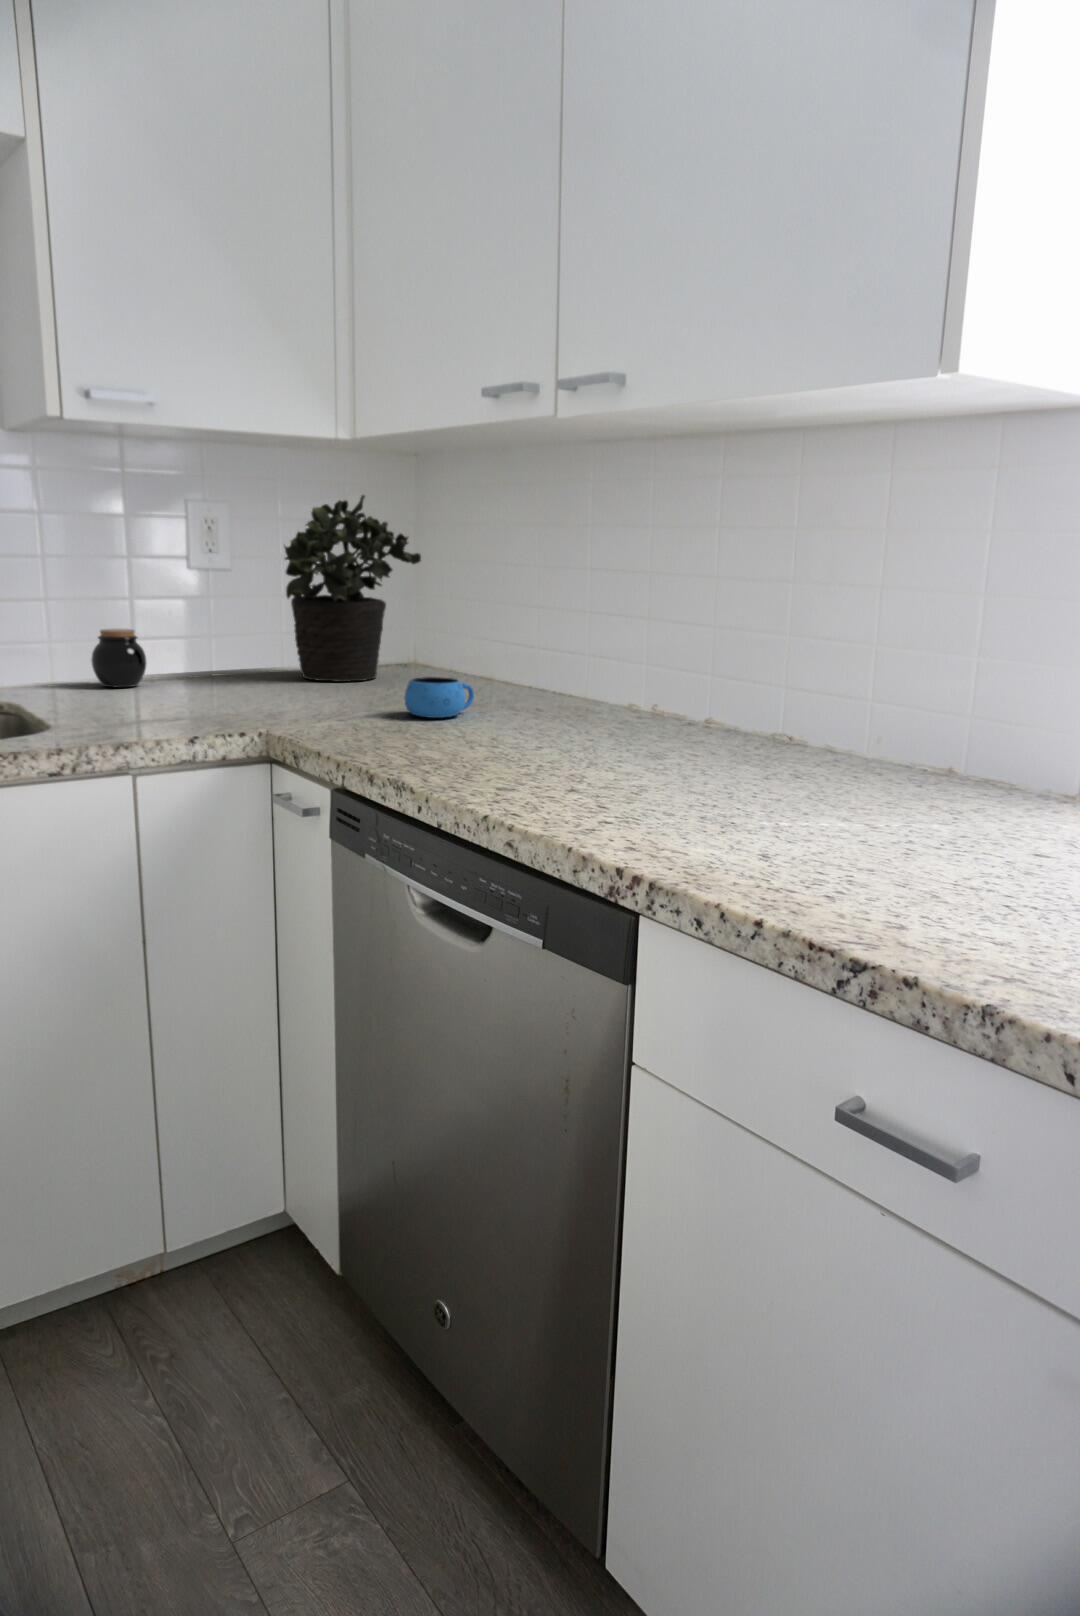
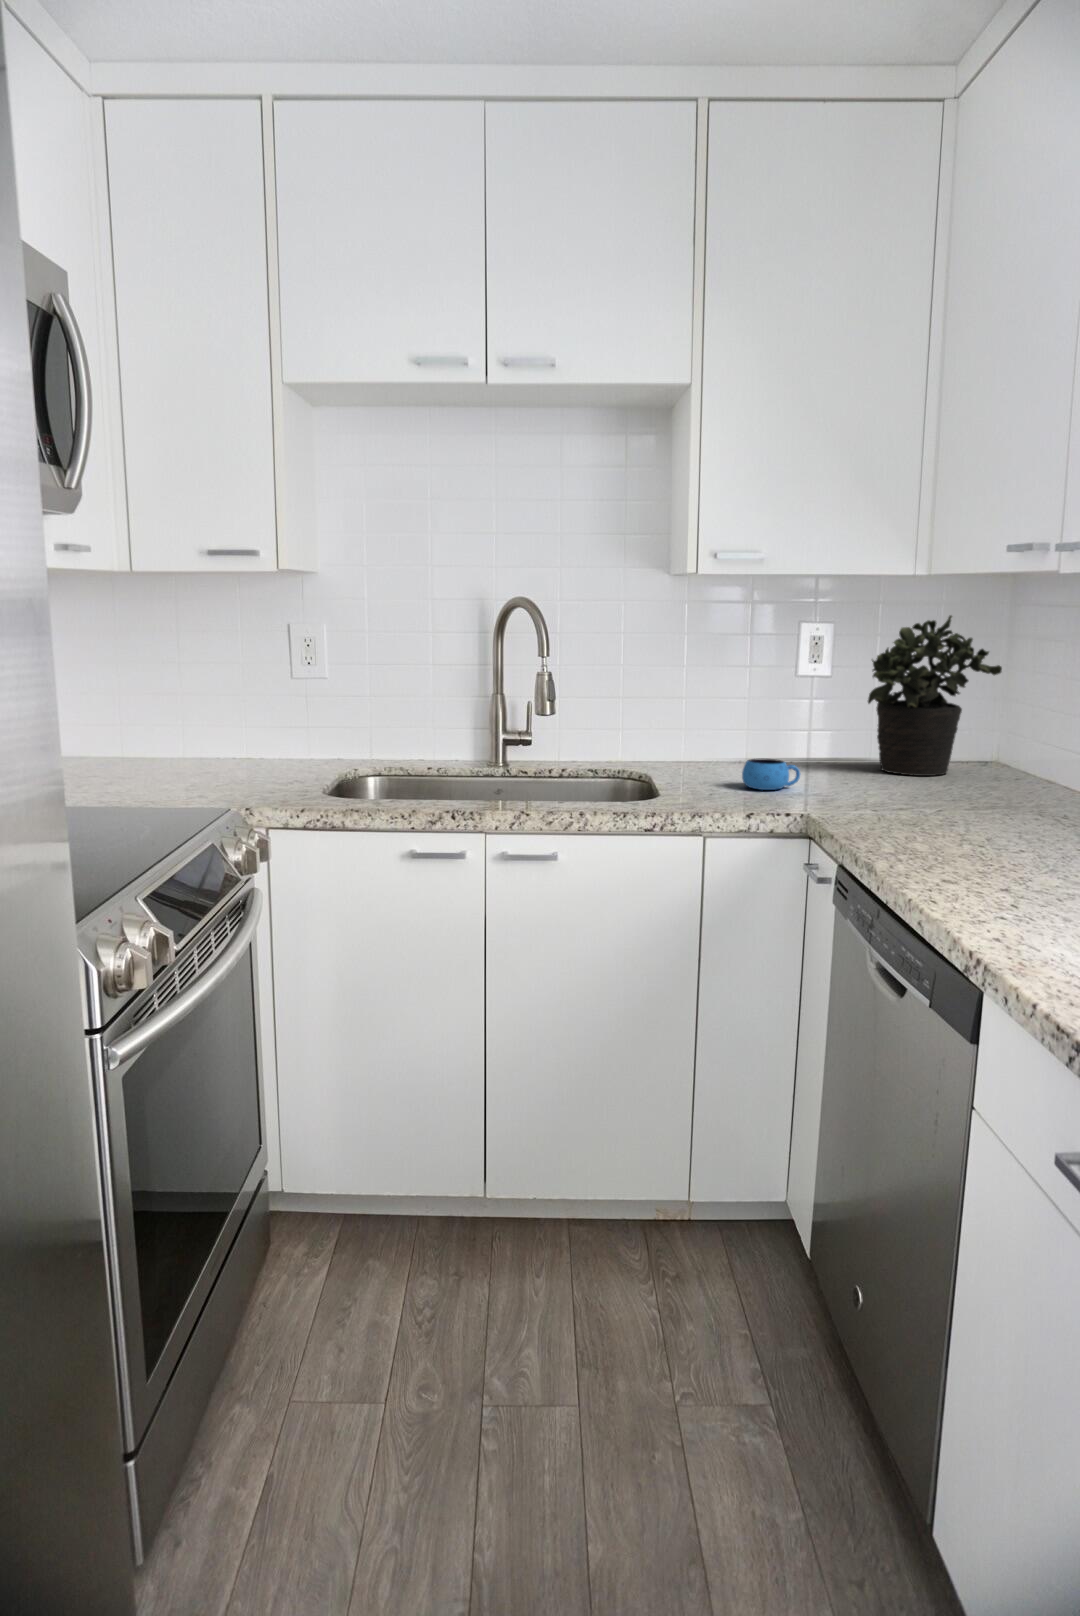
jar: present [91,629,147,687] -> none [712,722,753,768]
mug: present [405,677,474,718] -> present [742,759,800,790]

